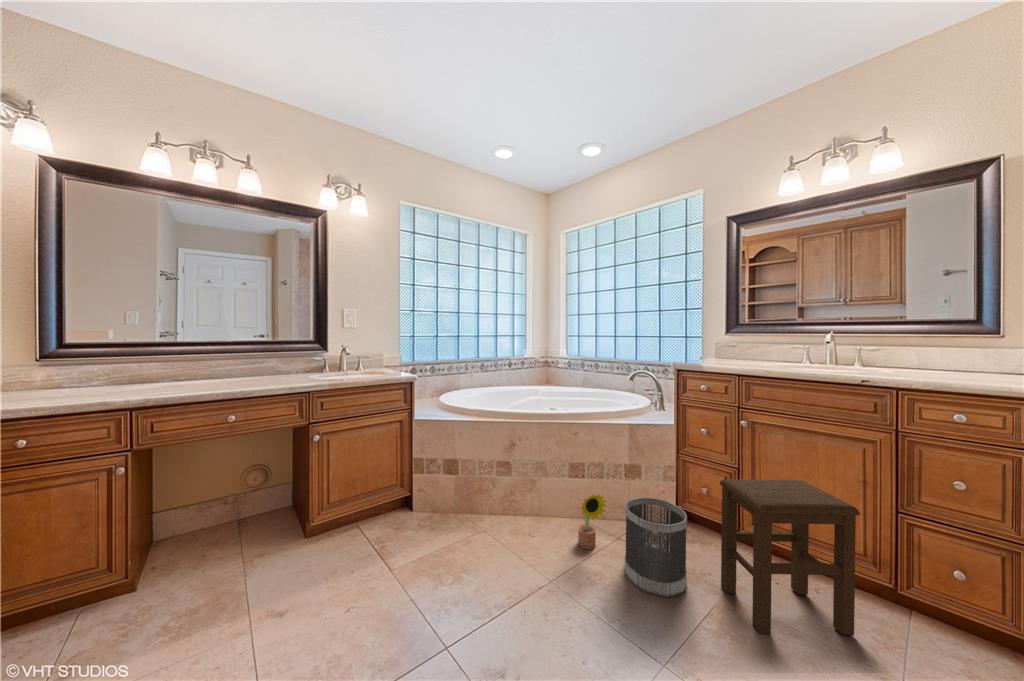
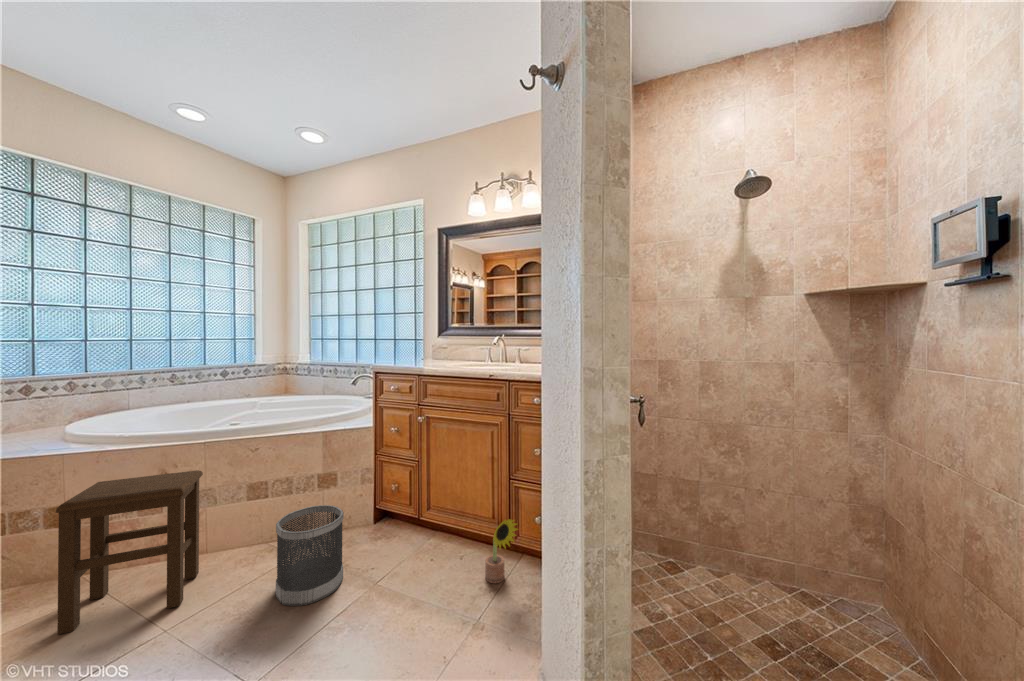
stool: present [720,479,860,635] -> present [56,470,203,635]
decorative plant: present [578,494,607,549] -> present [485,519,518,583]

